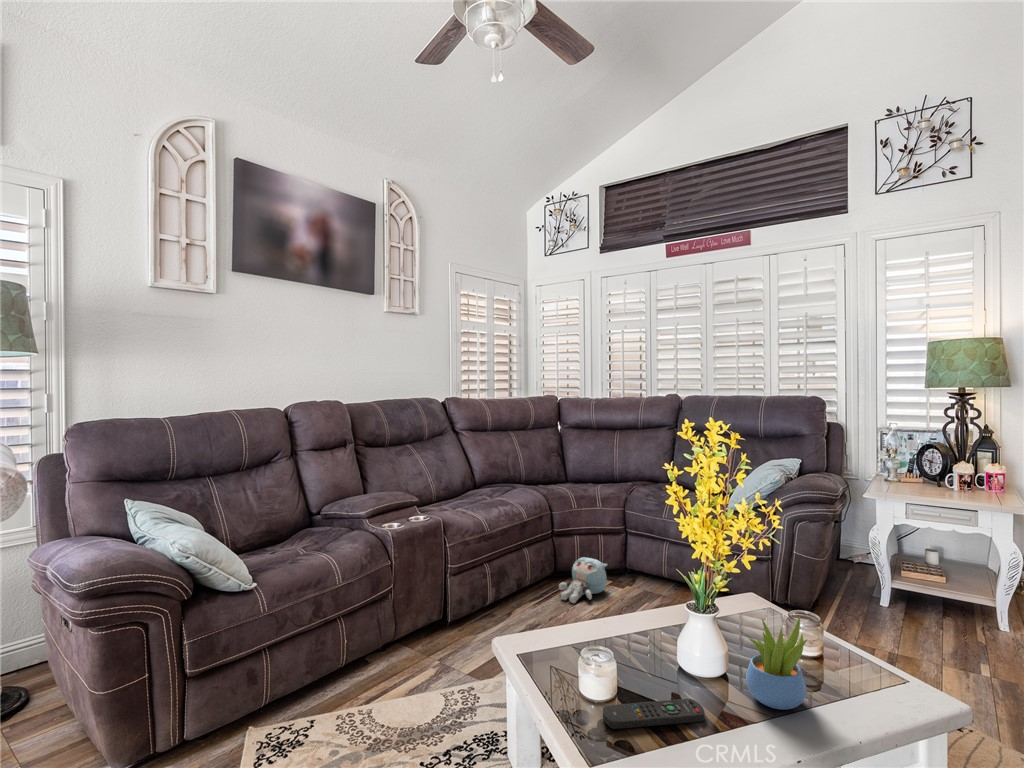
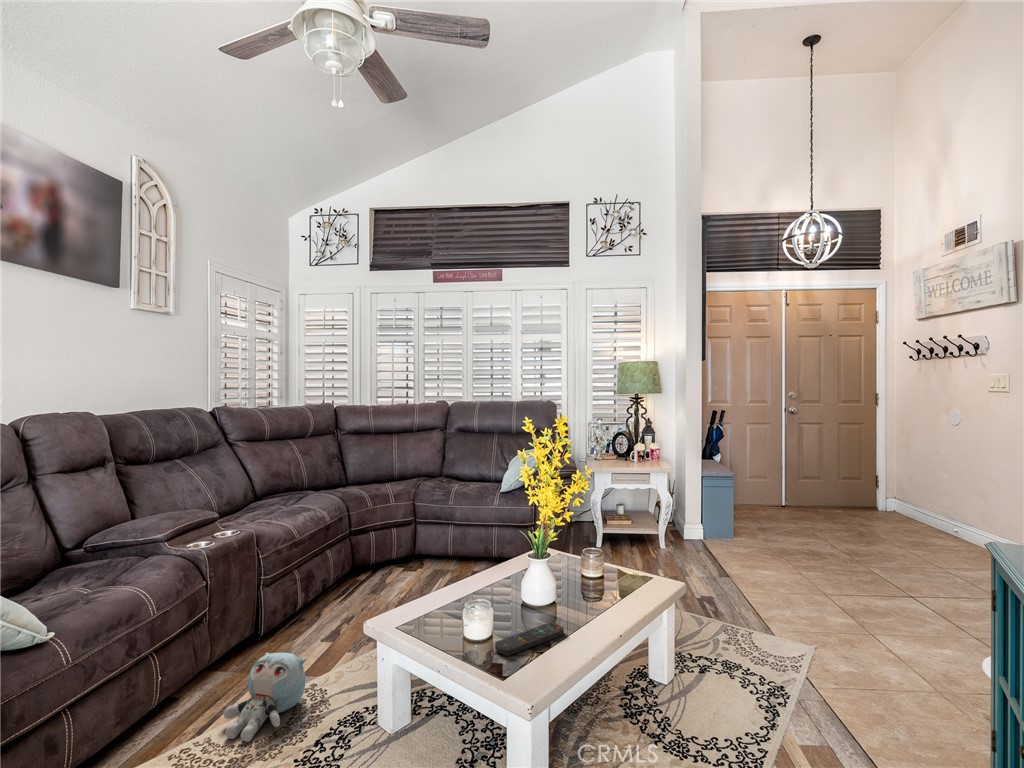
plush toy: present [559,557,607,603] -> present [223,653,307,742]
succulent plant: present [746,616,807,710] -> none [580,547,623,615]

